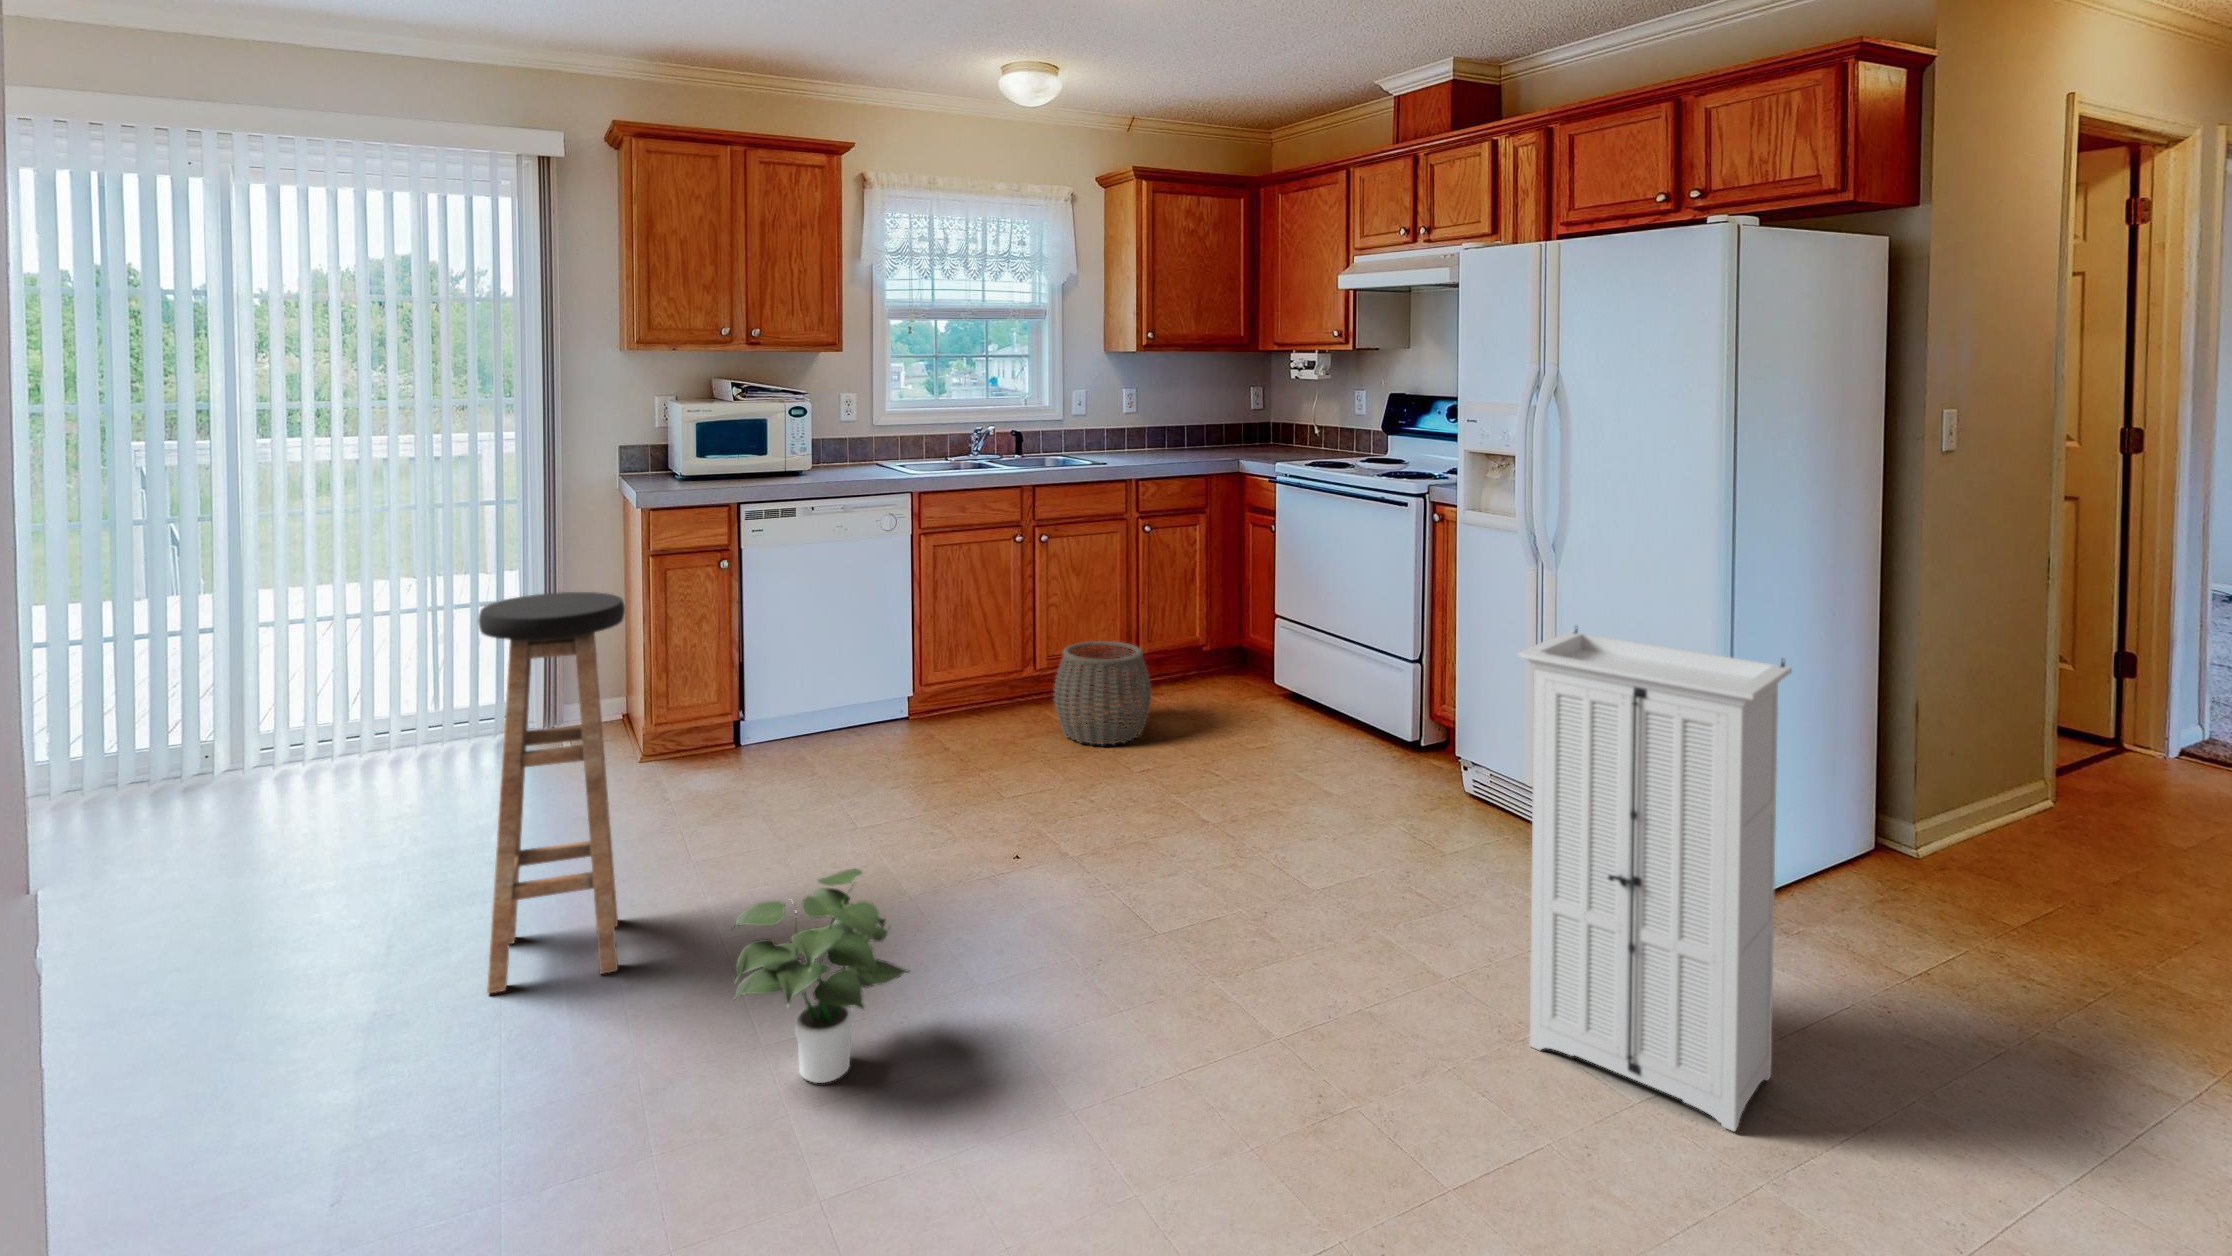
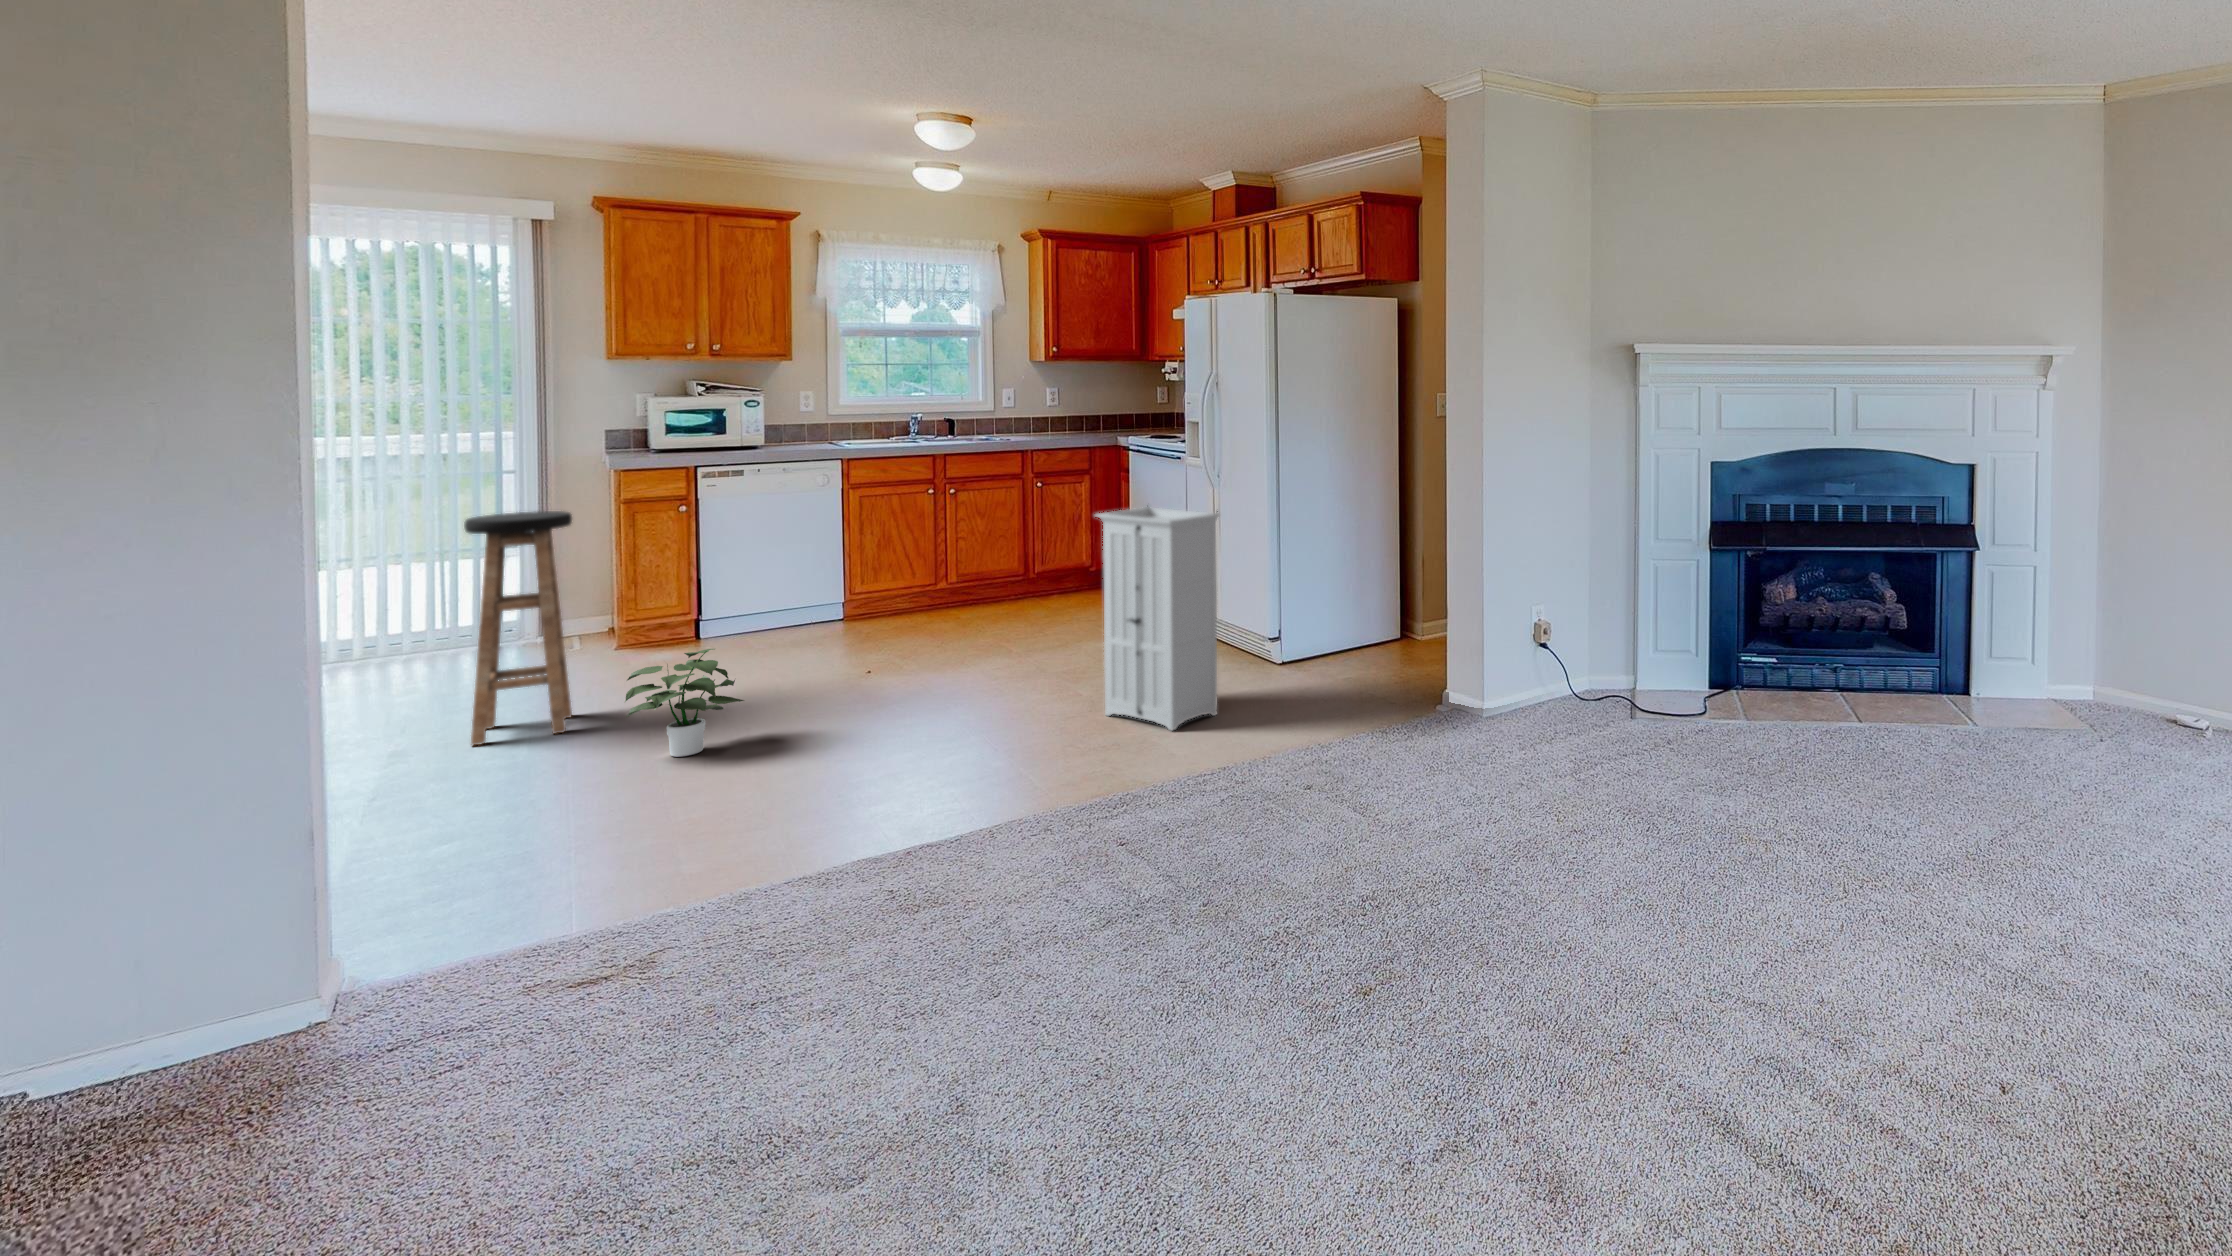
woven basket: present [1054,641,1151,745] -> none [945,557,1018,623]

